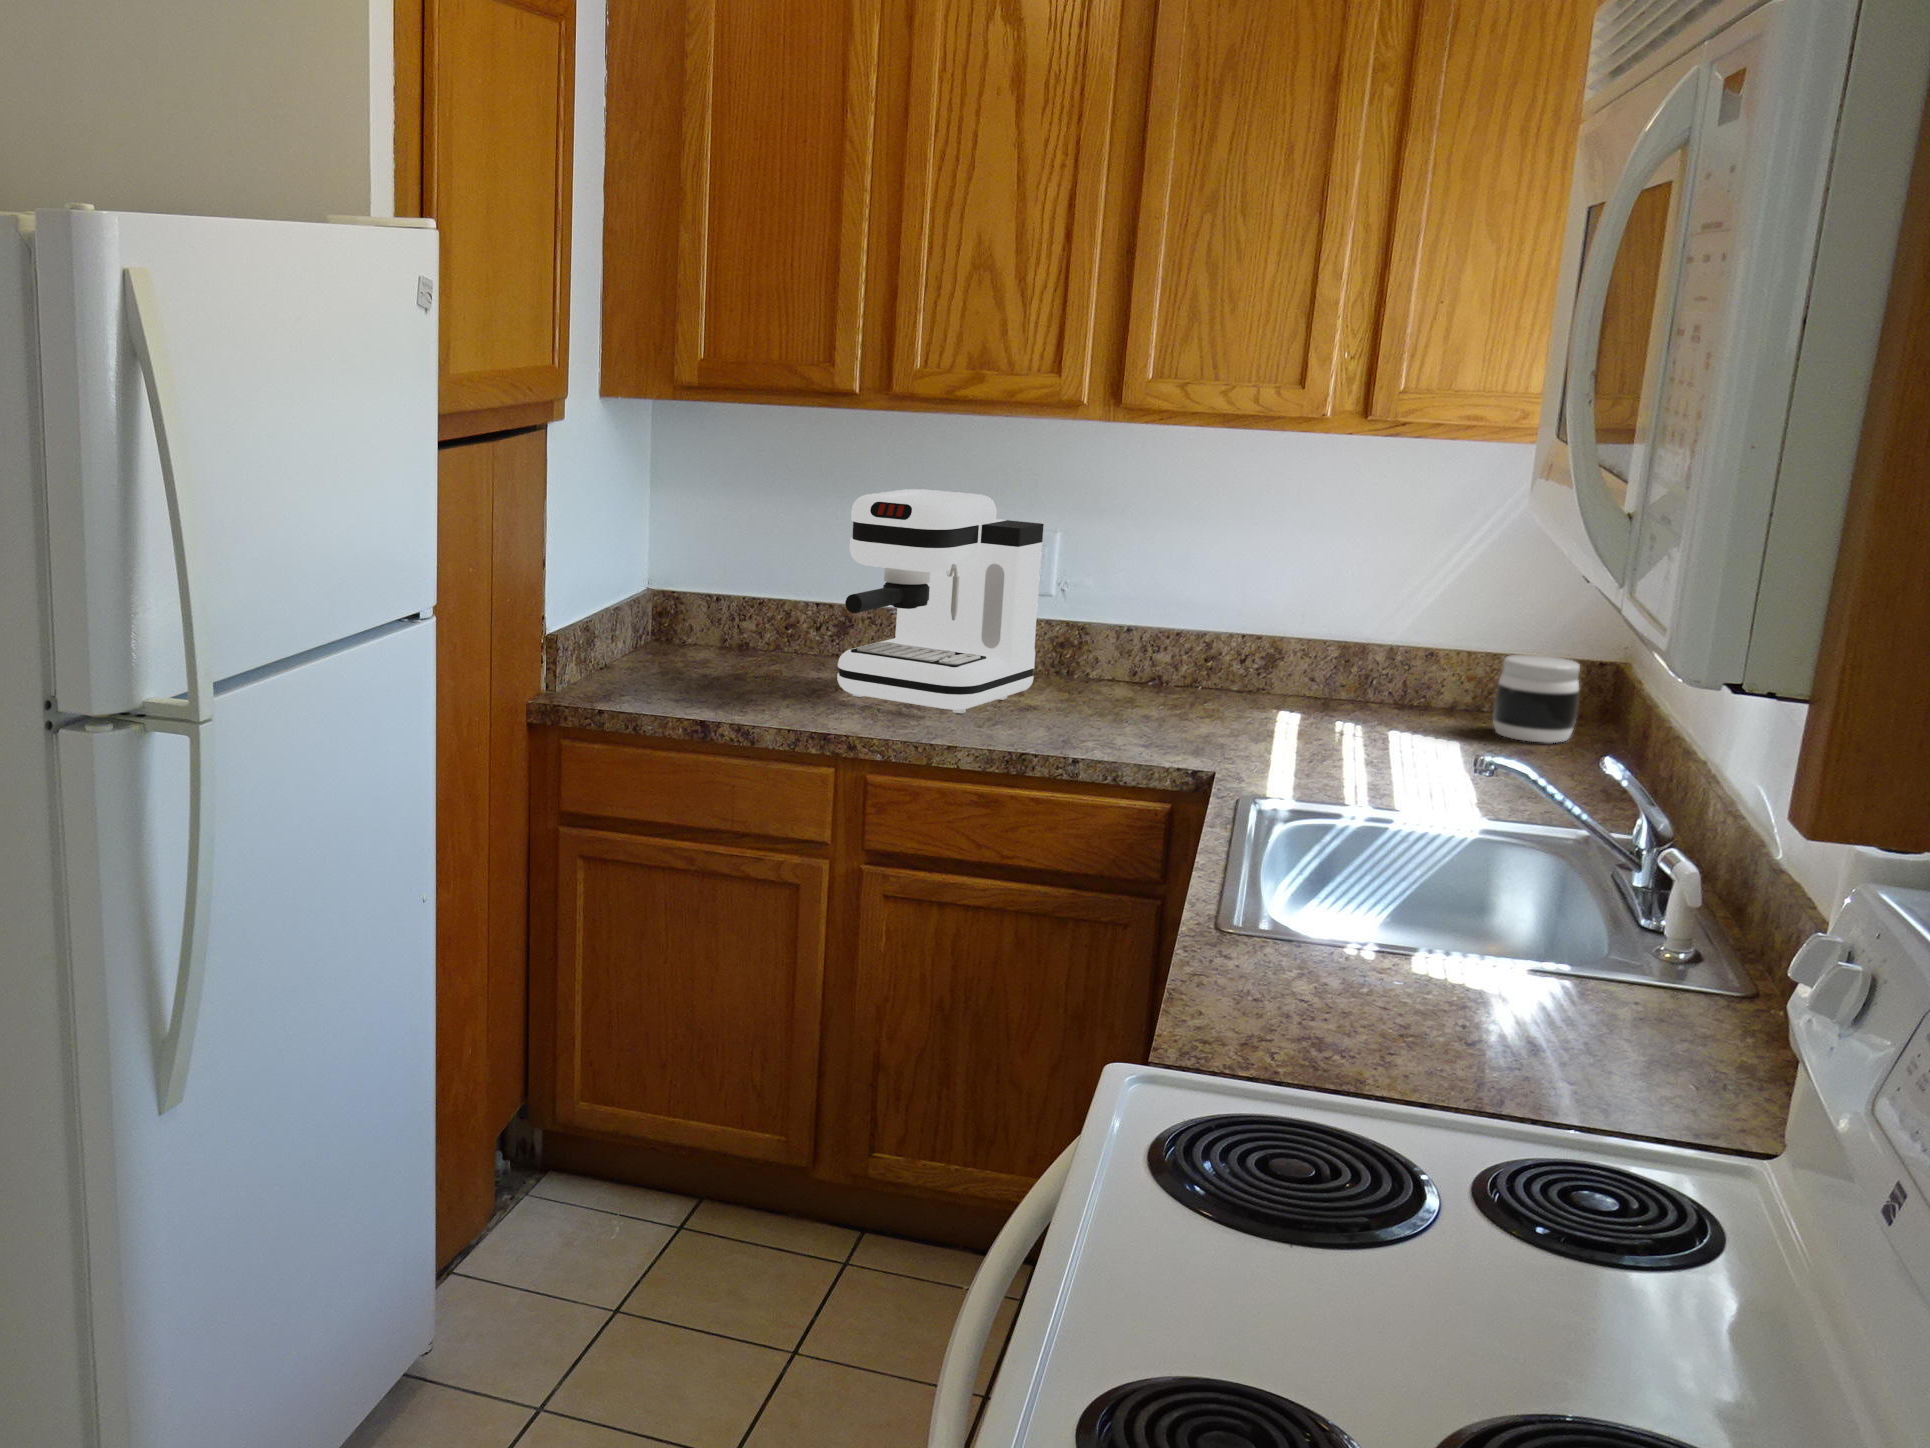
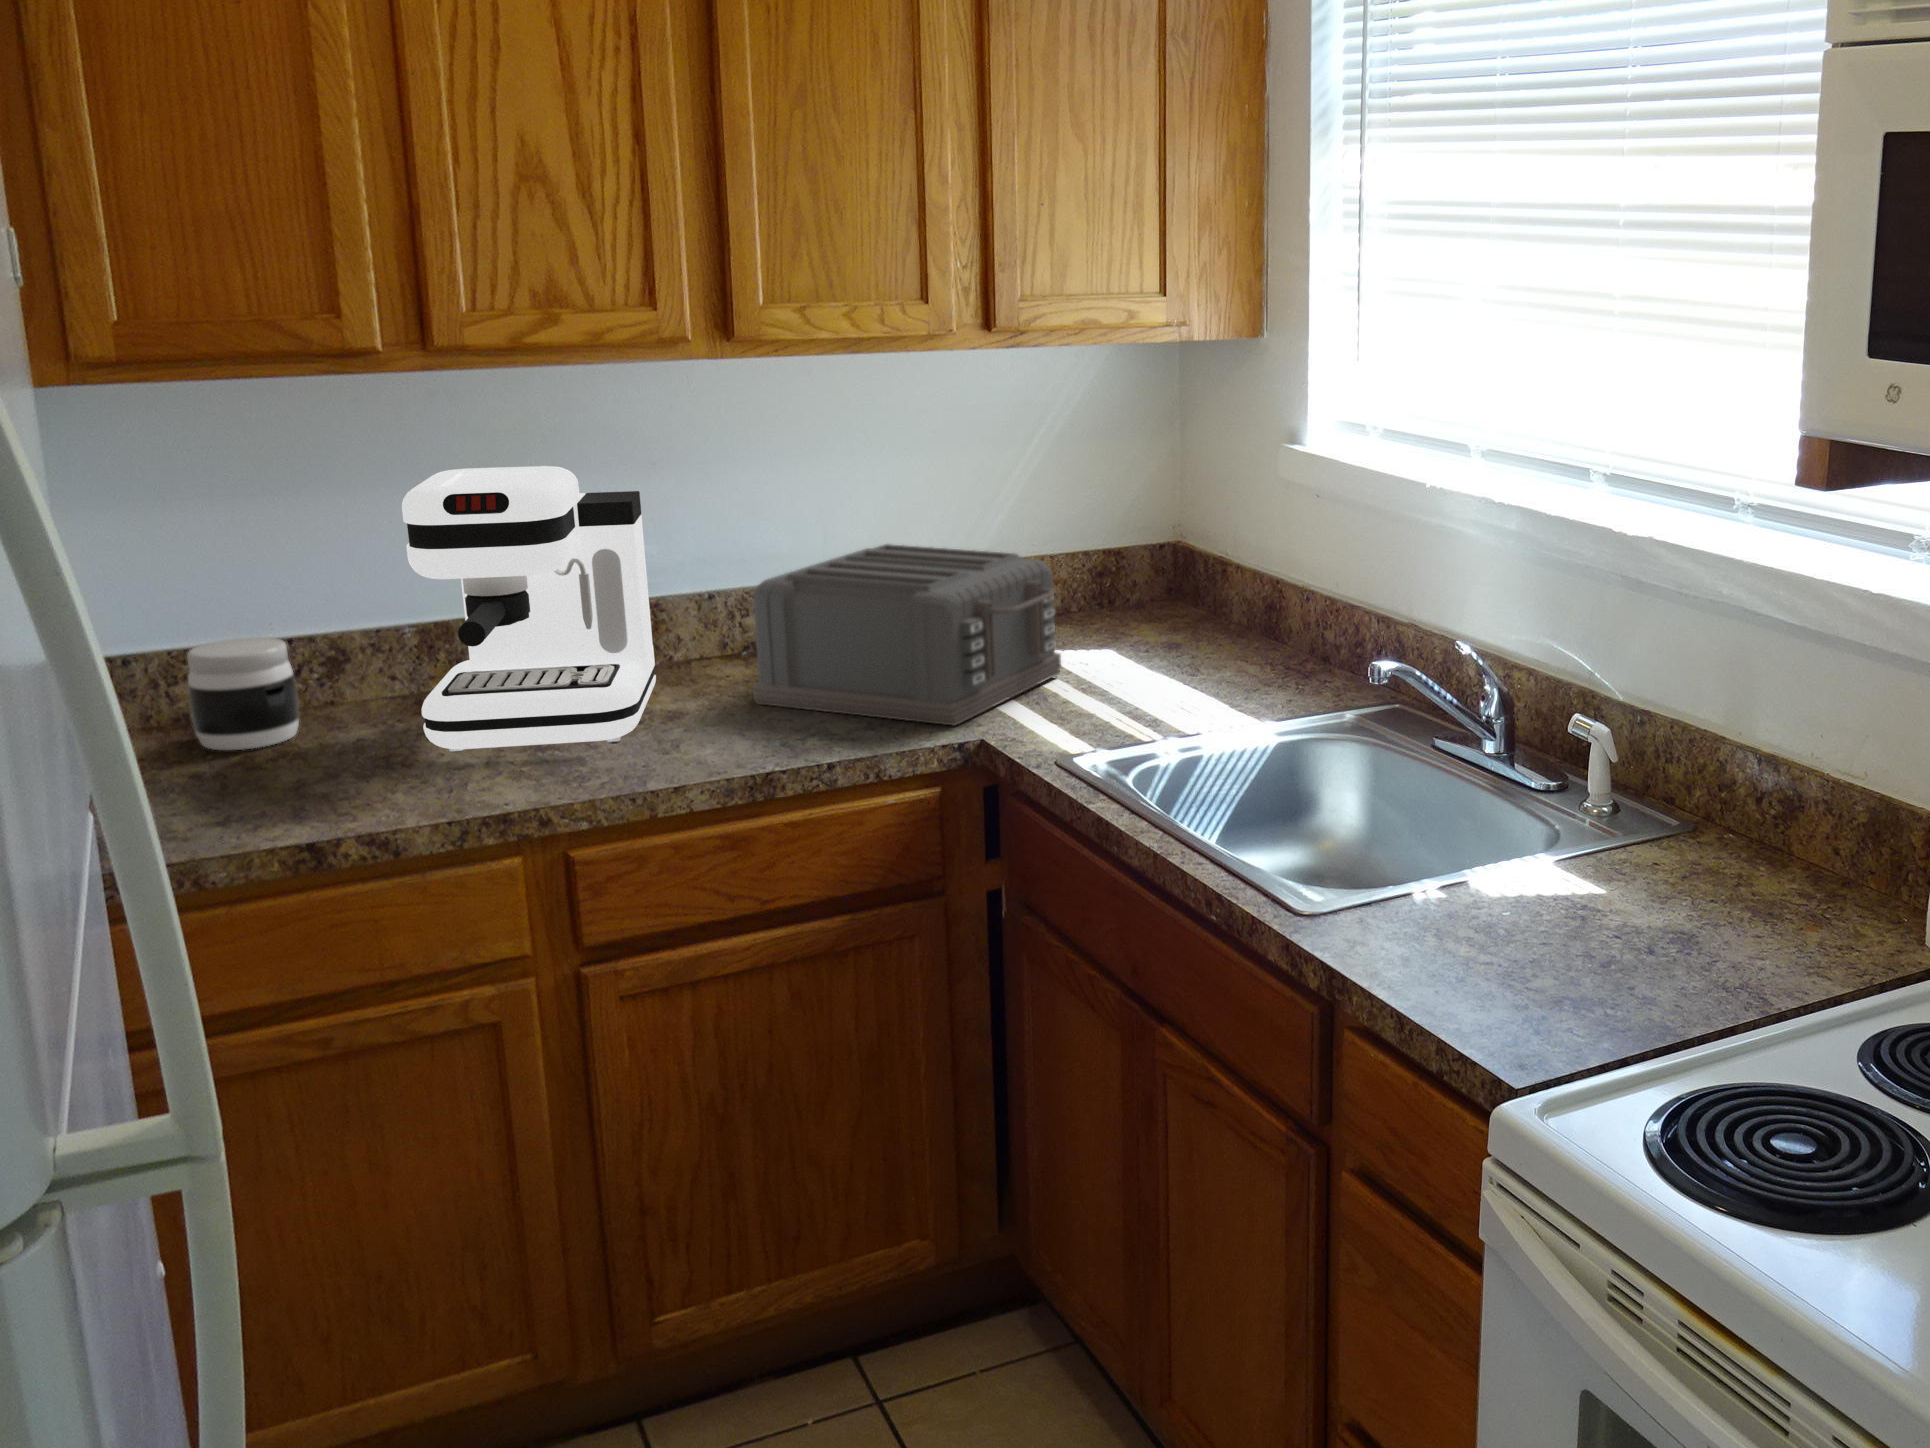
toaster: none [1094,604,1383,759] -> present [753,544,1061,726]
jar: present [1493,654,1580,743] -> present [187,637,299,750]

